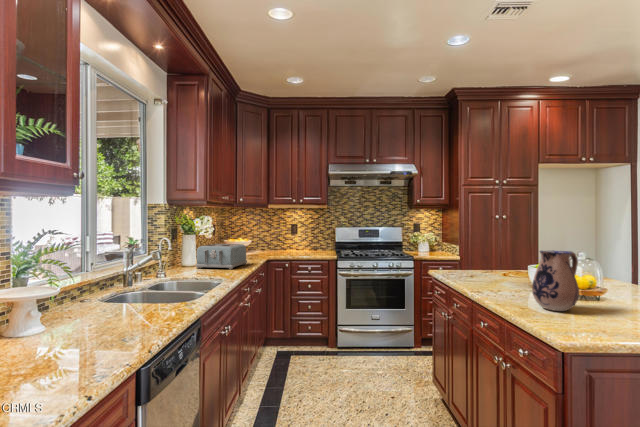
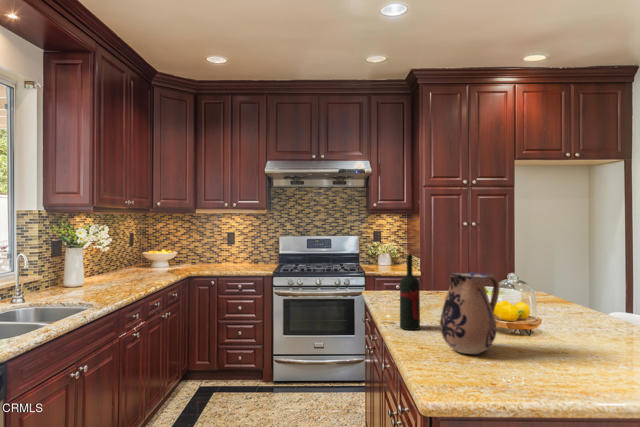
wine bottle: none [487,236,505,296] -> present [400,252,420,330]
toaster: present [196,244,247,269] -> none [79,258,151,291]

